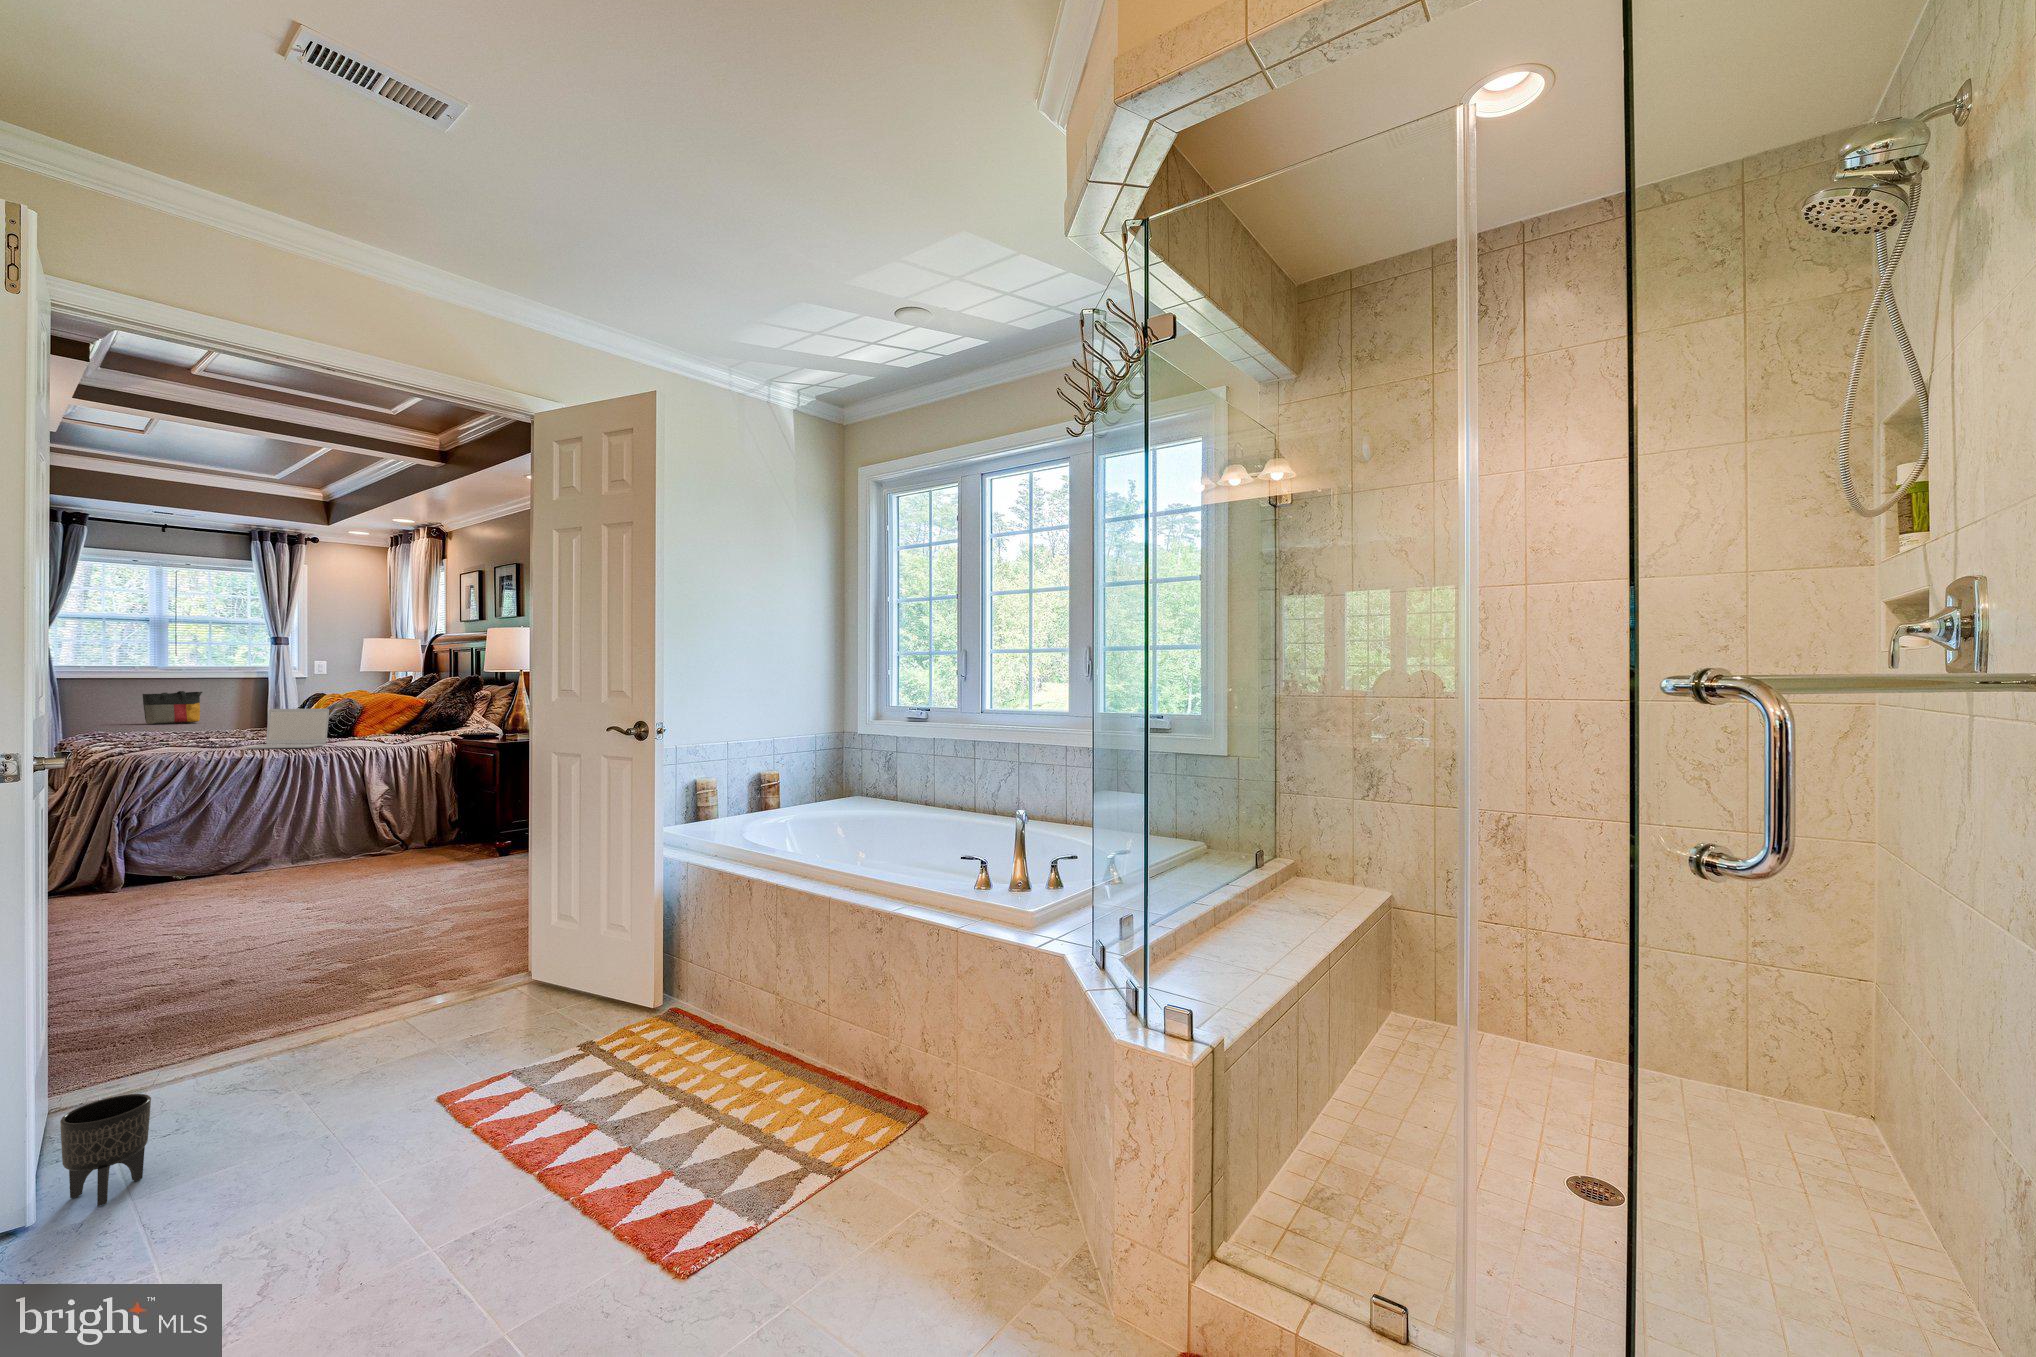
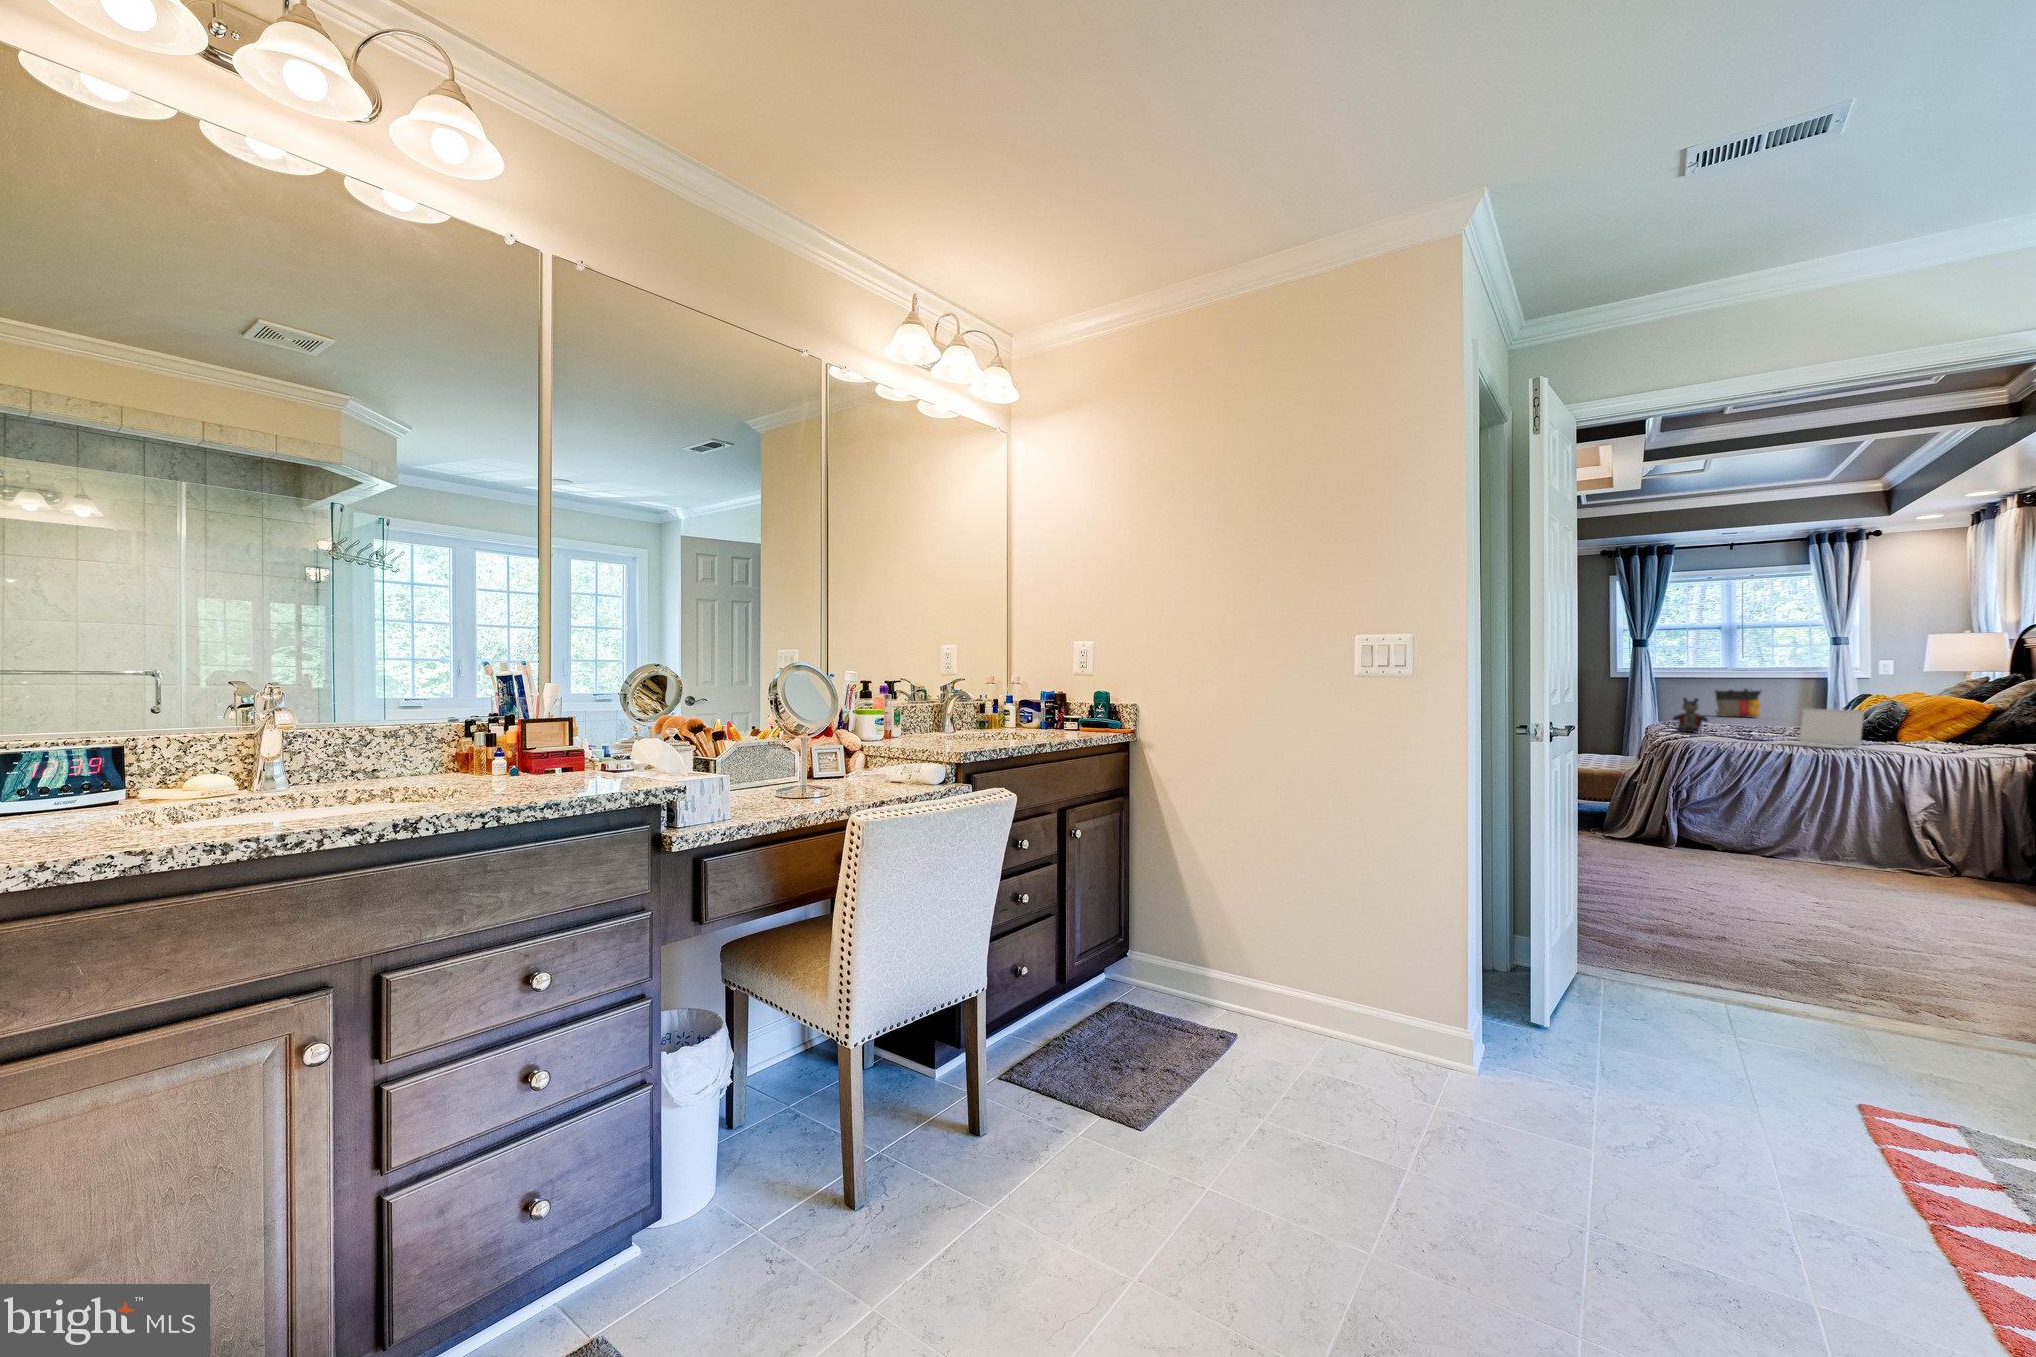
stuffed bear: none [105,703,155,745] -> present [1673,698,1708,733]
planter: present [60,1094,151,1206] -> none [1567,972,1618,1043]

